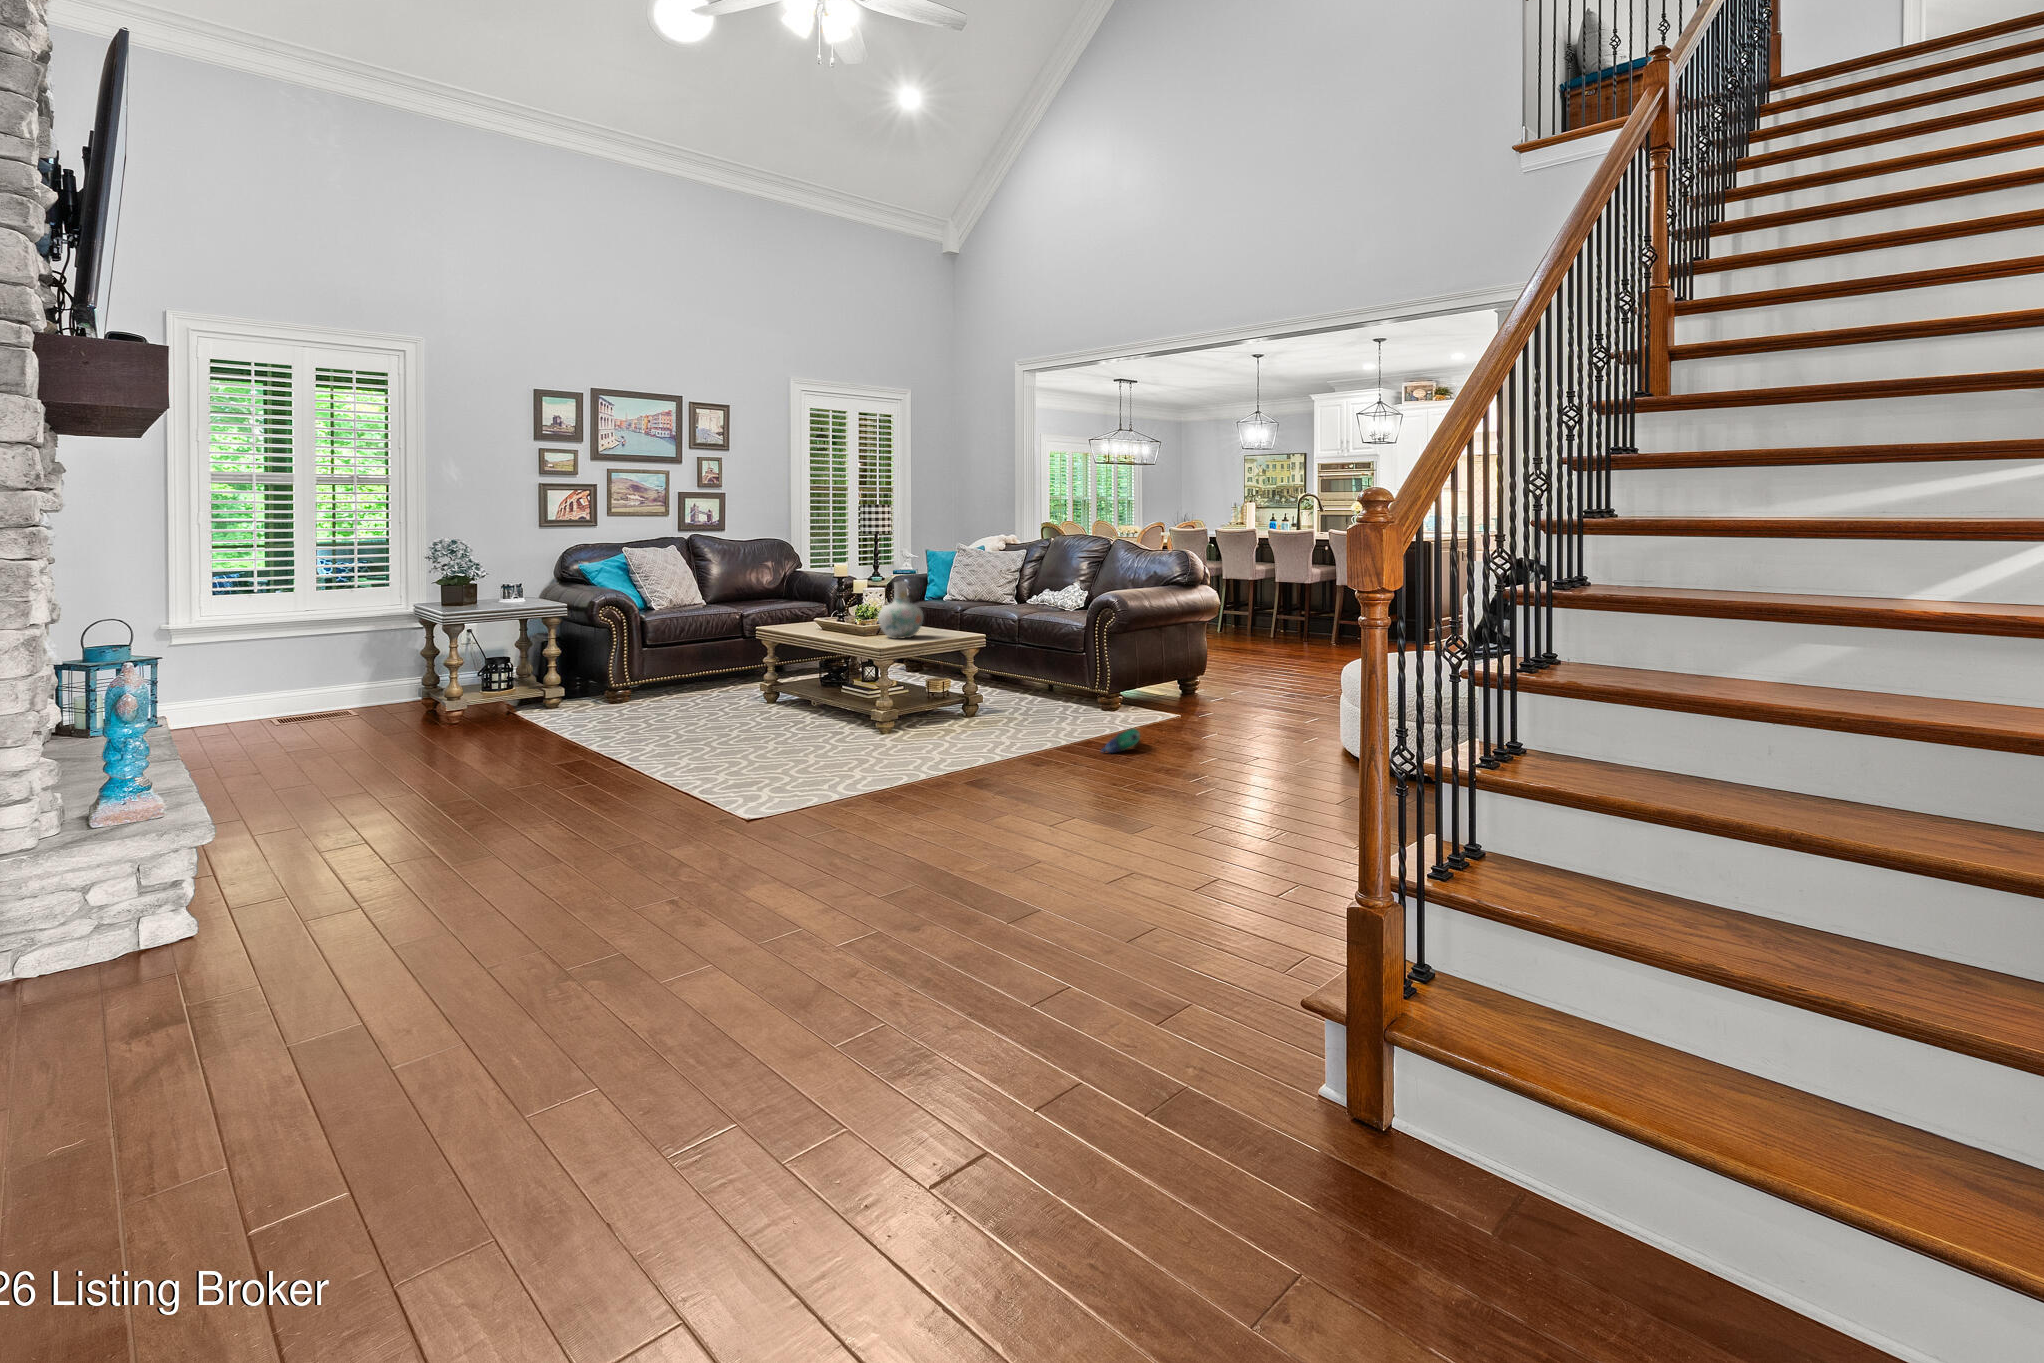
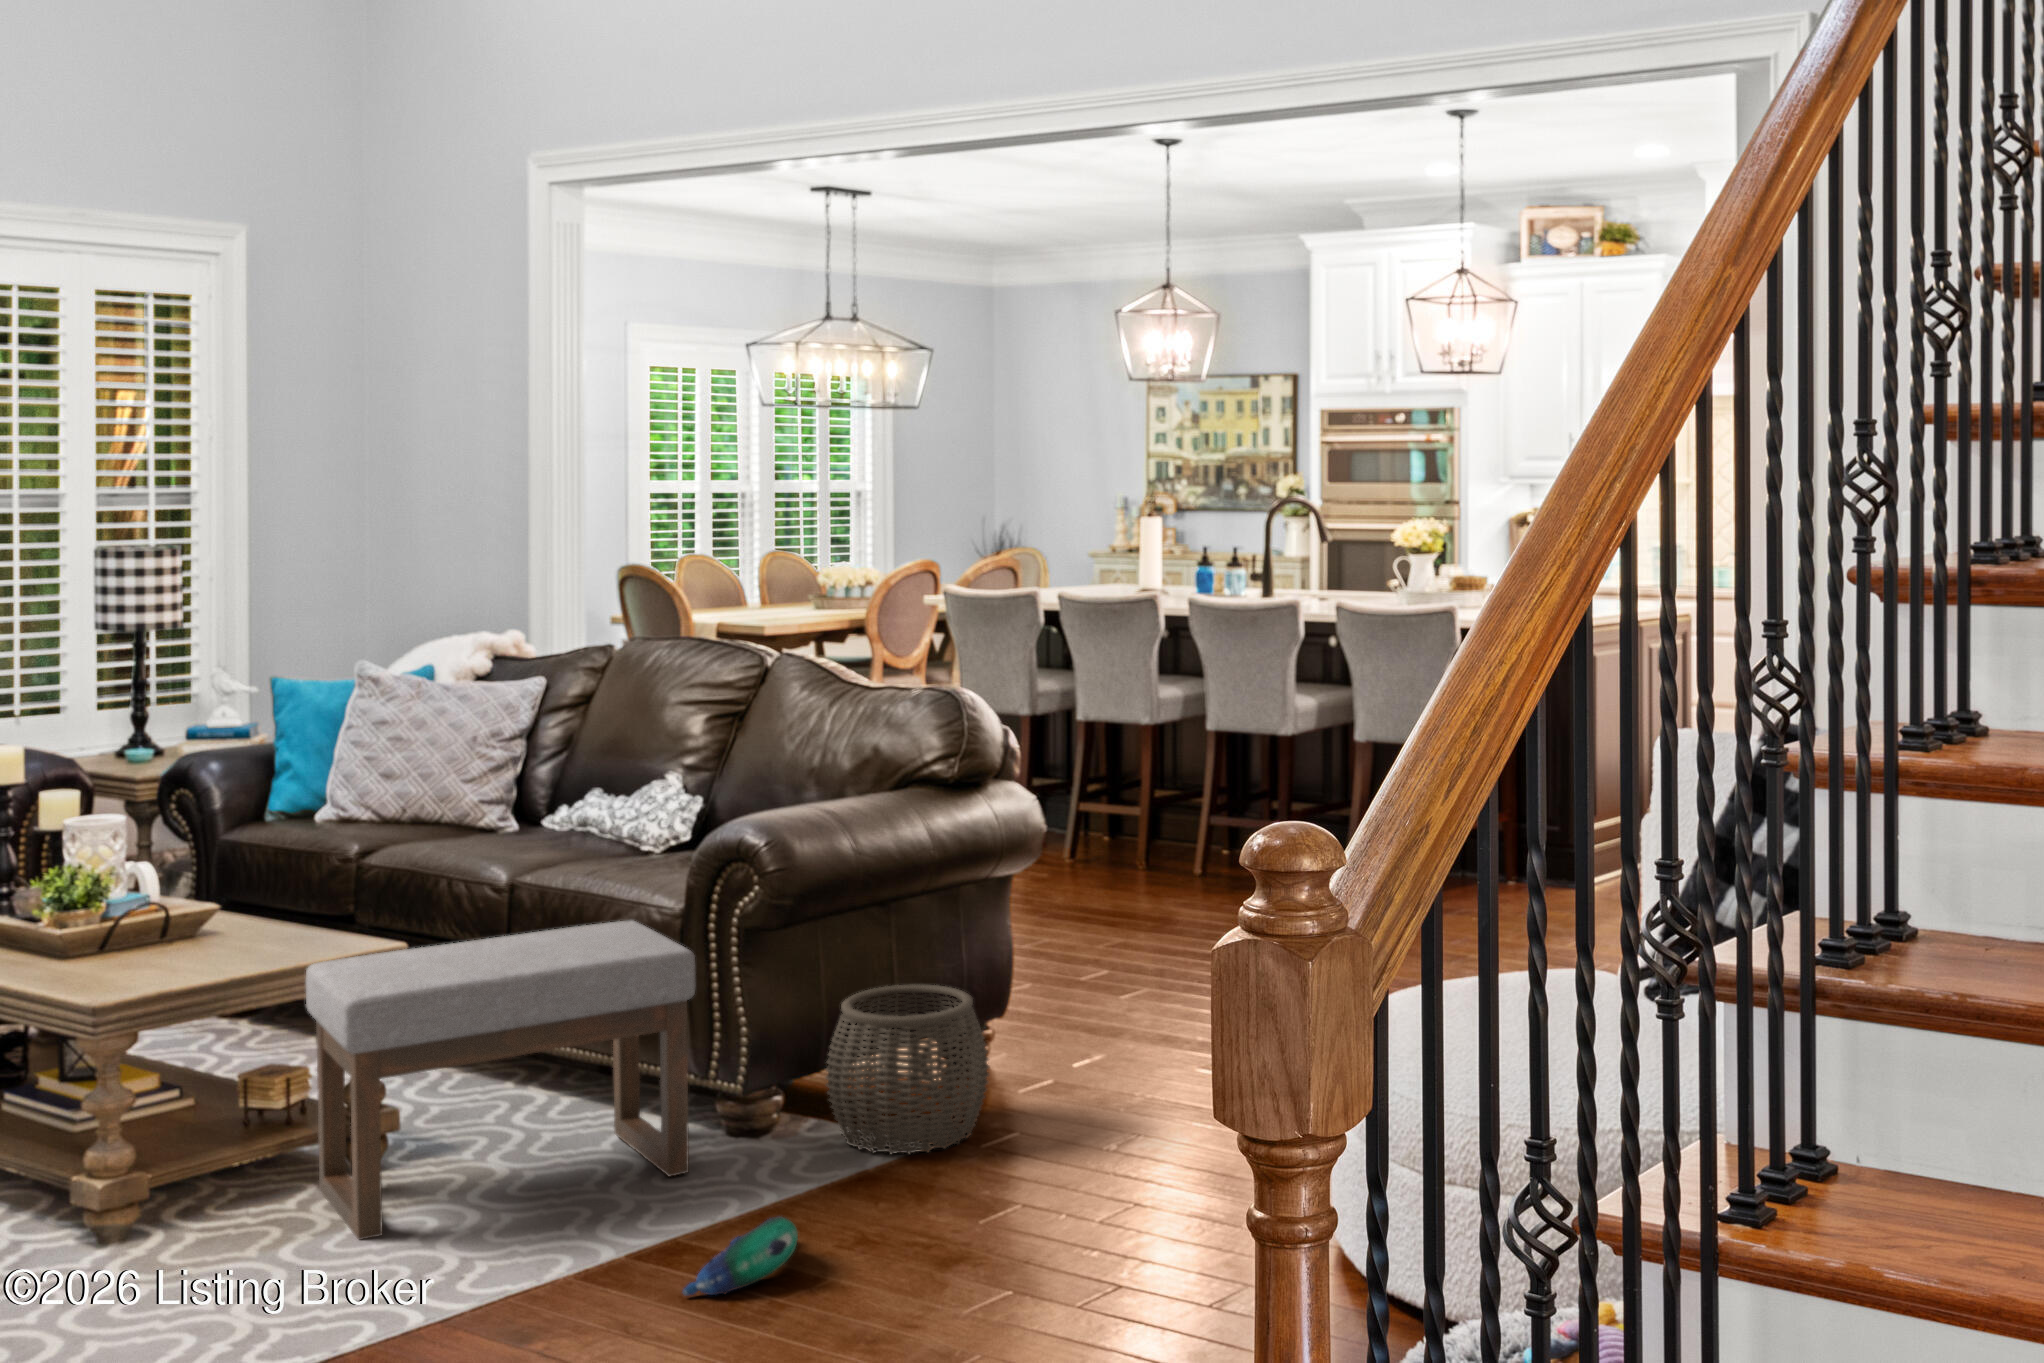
vase: present [878,581,923,639] -> none [67,818,204,981]
ottoman: none [958,629,1097,734] -> present [306,920,695,1240]
woven basket: none [1142,658,1204,719] -> present [826,985,989,1154]

